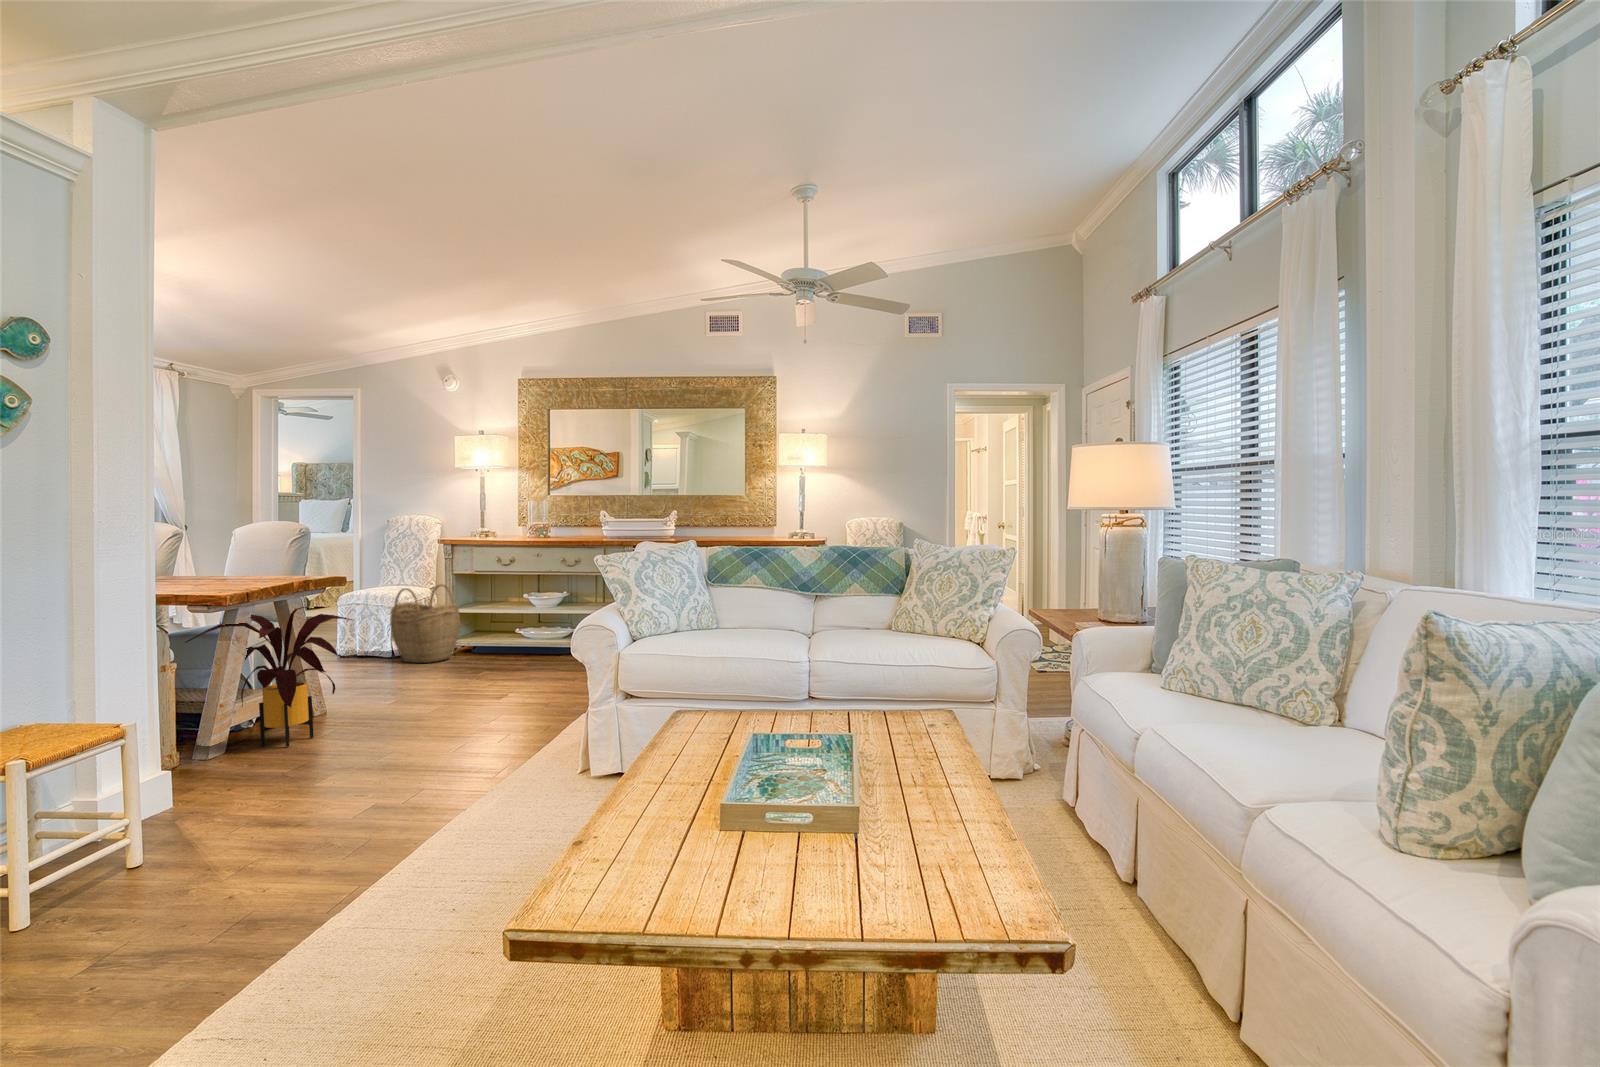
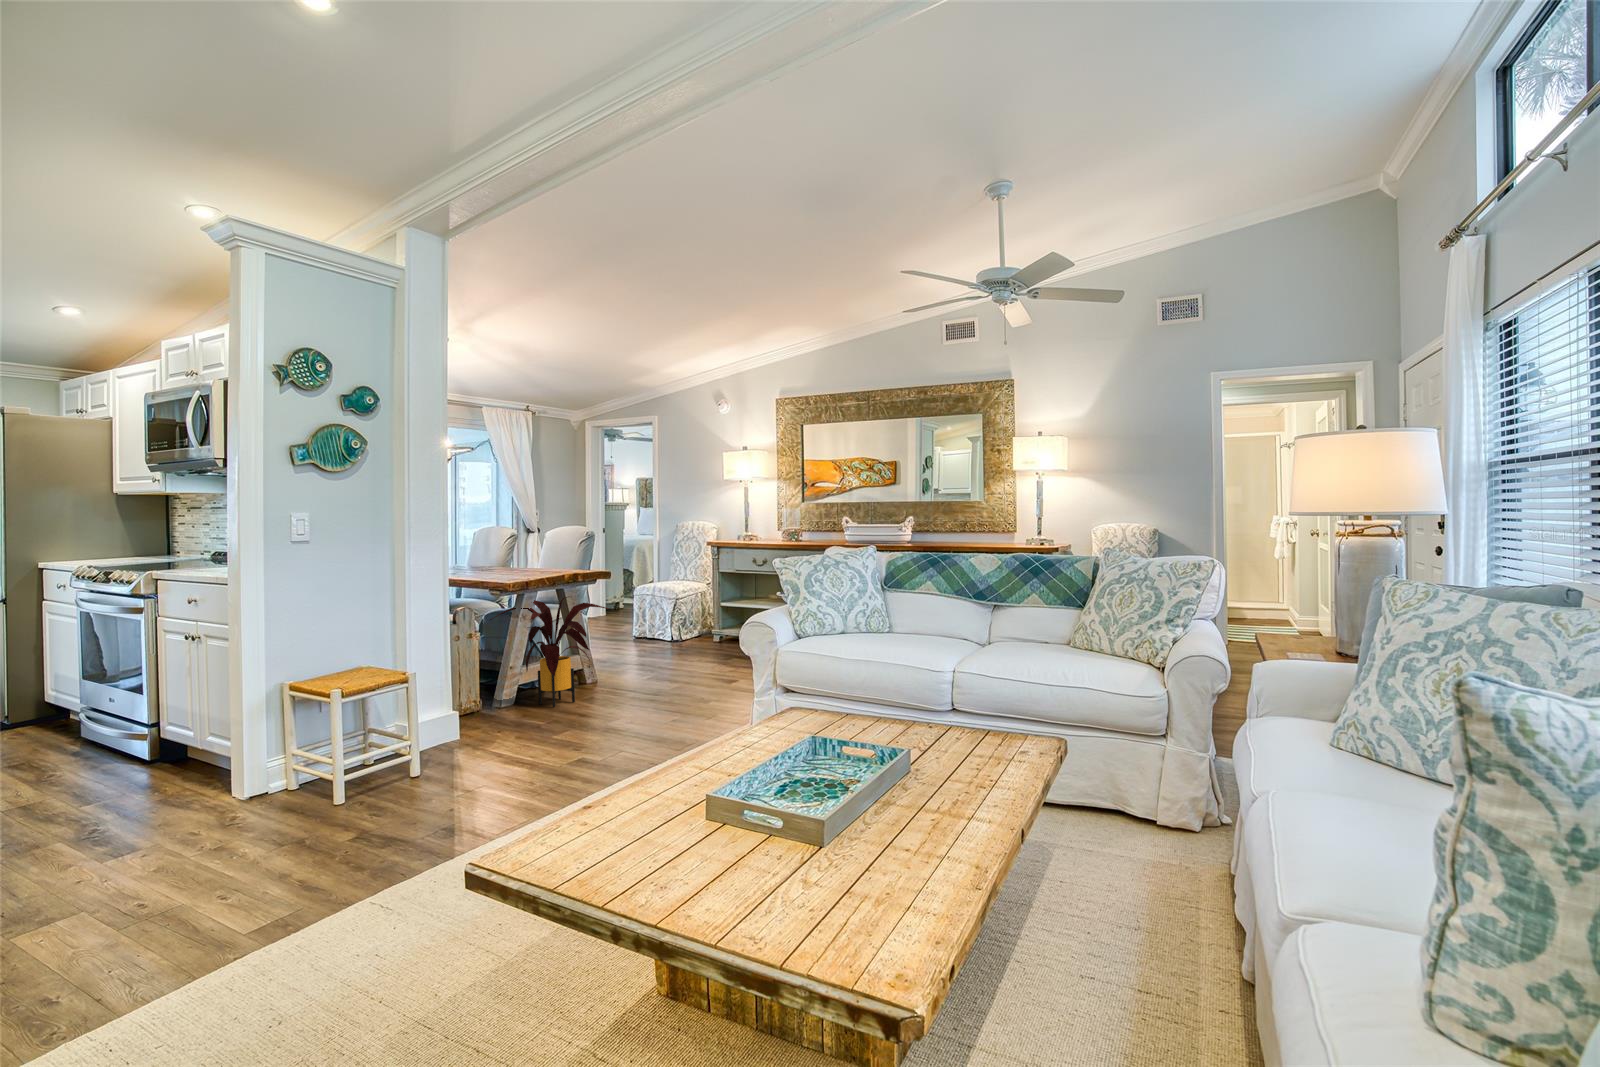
woven basket: present [390,584,460,663] -> none [668,580,721,648]

